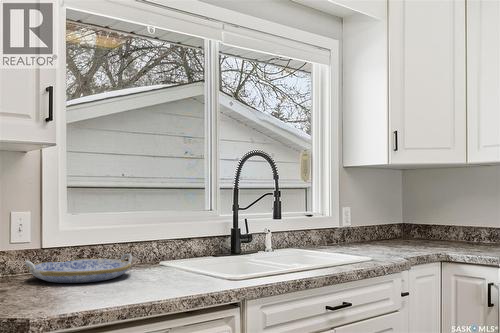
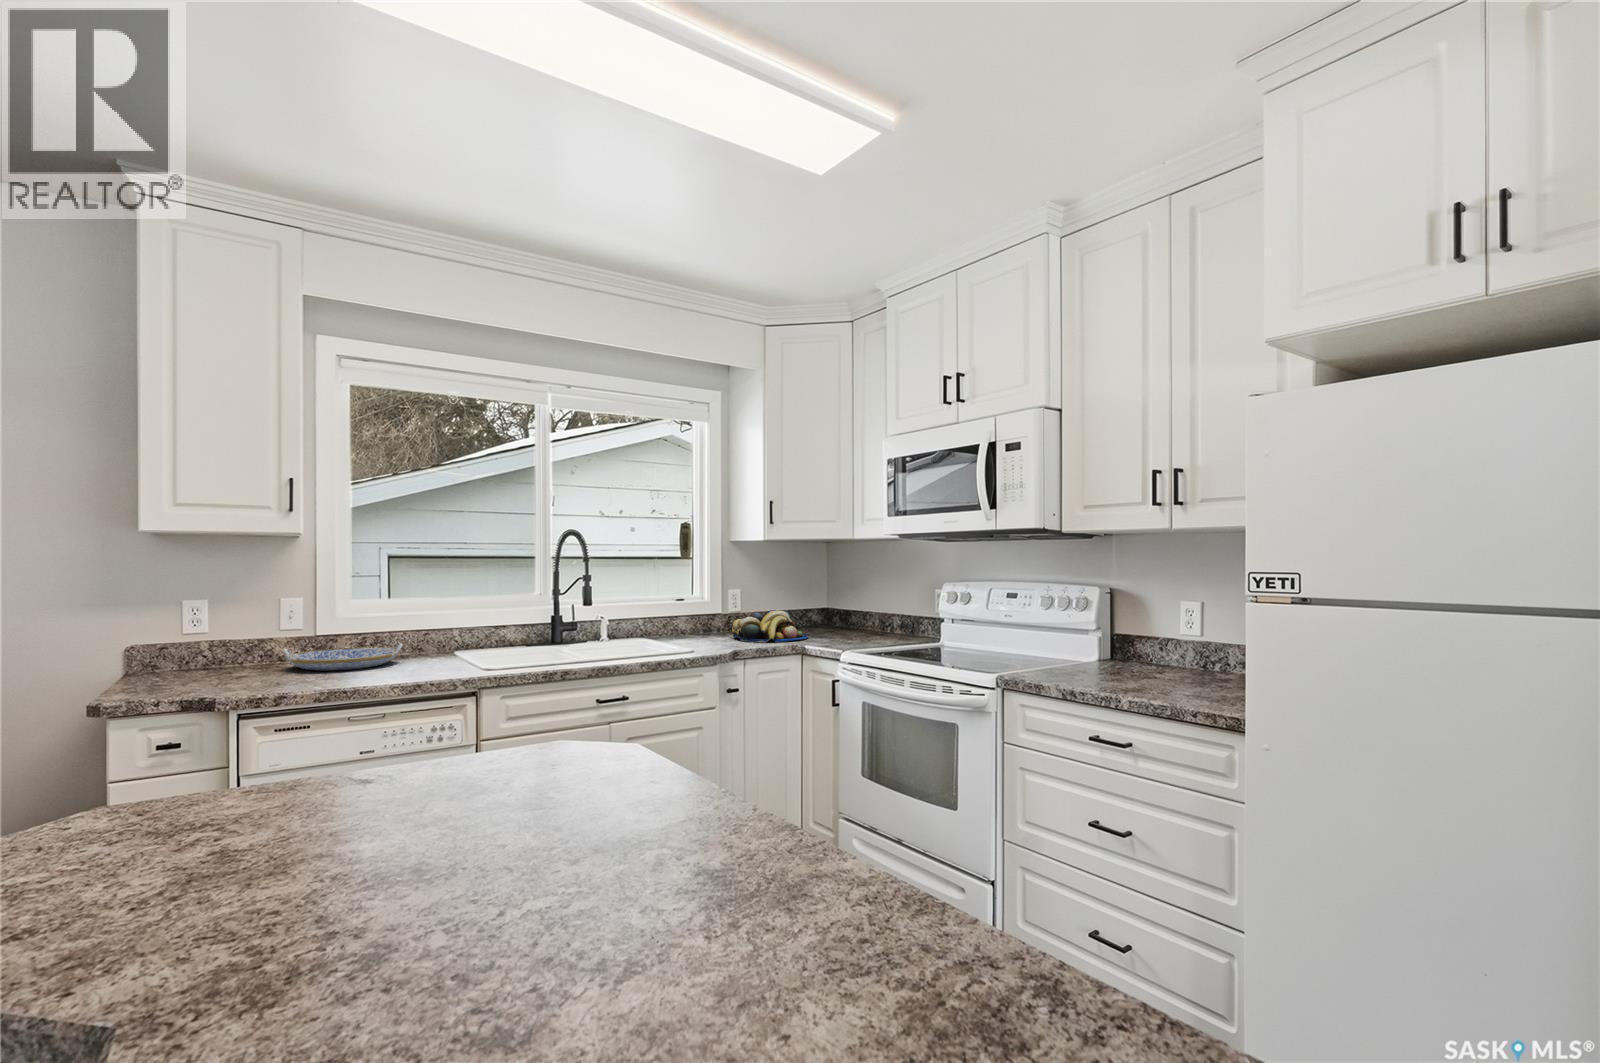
fruit bowl: none [361,223,430,251] -> present [732,610,808,642]

